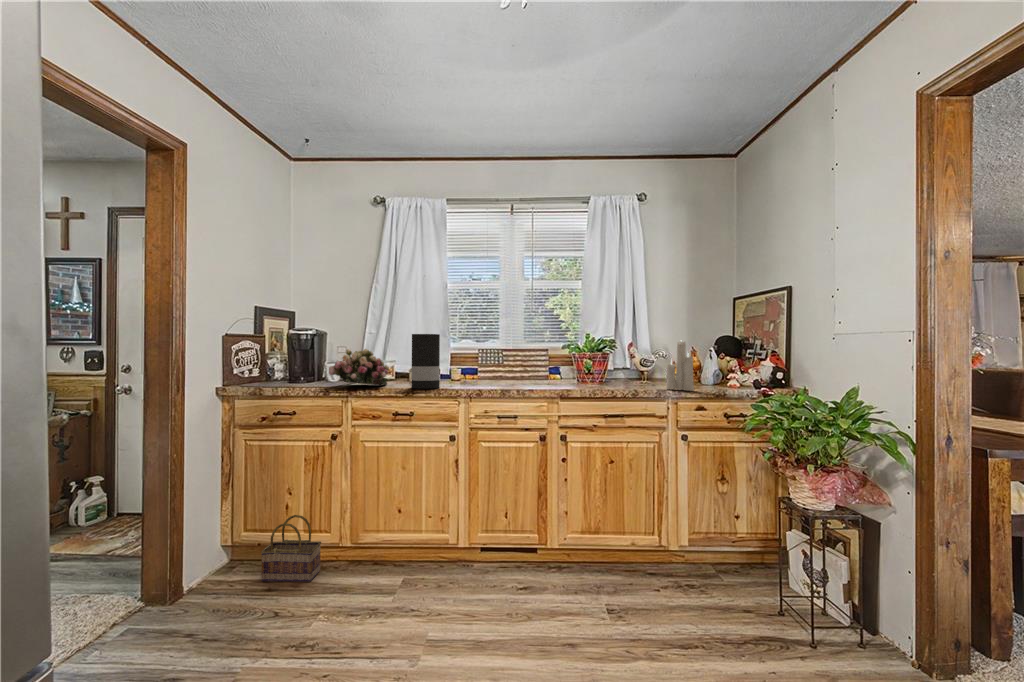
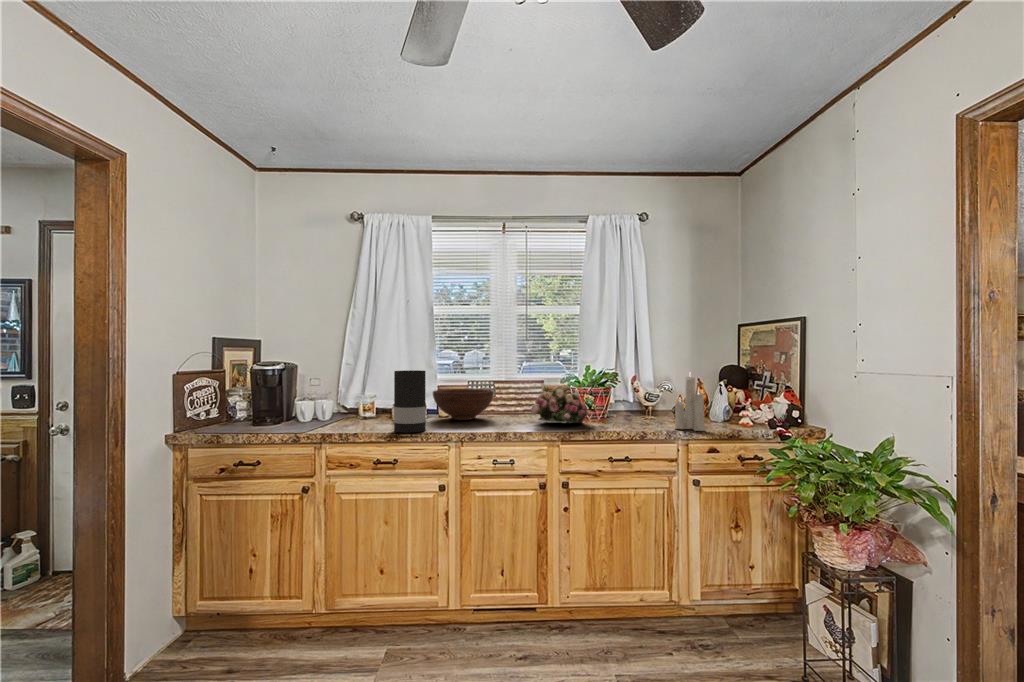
flower arrangement: present [329,349,389,385] -> present [531,385,590,423]
fruit bowl: none [448,356,503,382] -> present [433,389,494,420]
basket: present [261,515,321,582] -> none [222,579,292,660]

